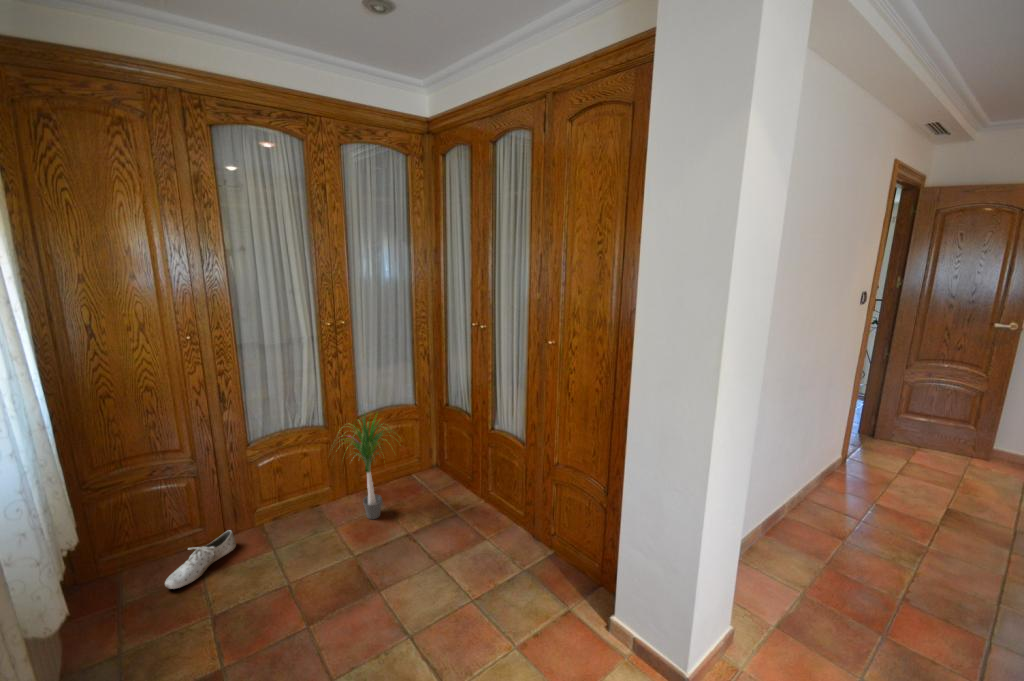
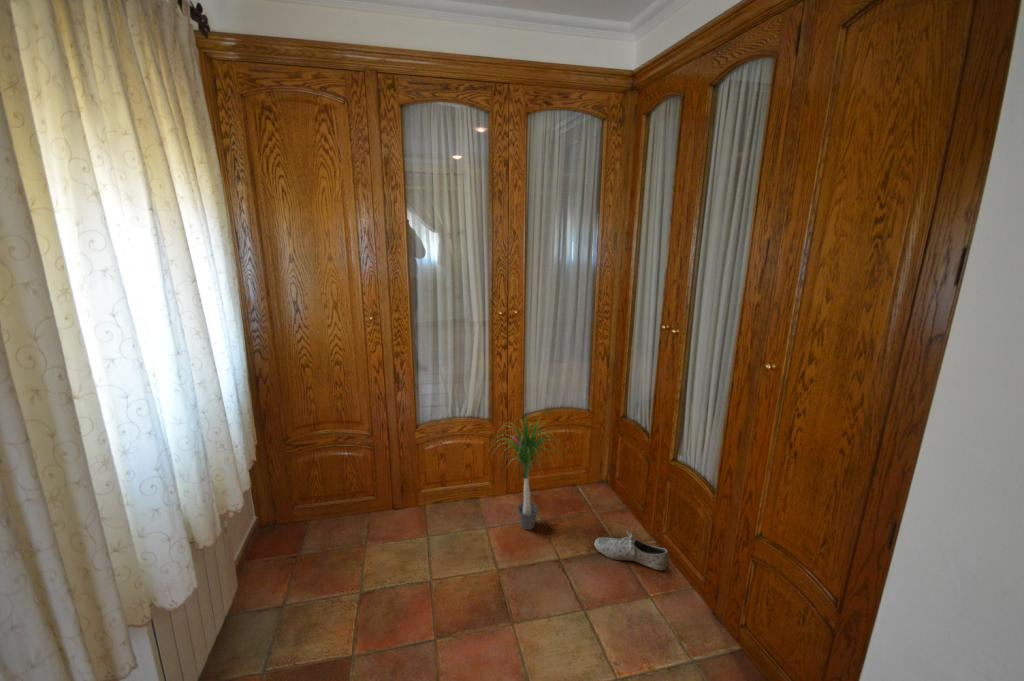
shoe: present [165,530,236,589] -> present [595,530,669,571]

